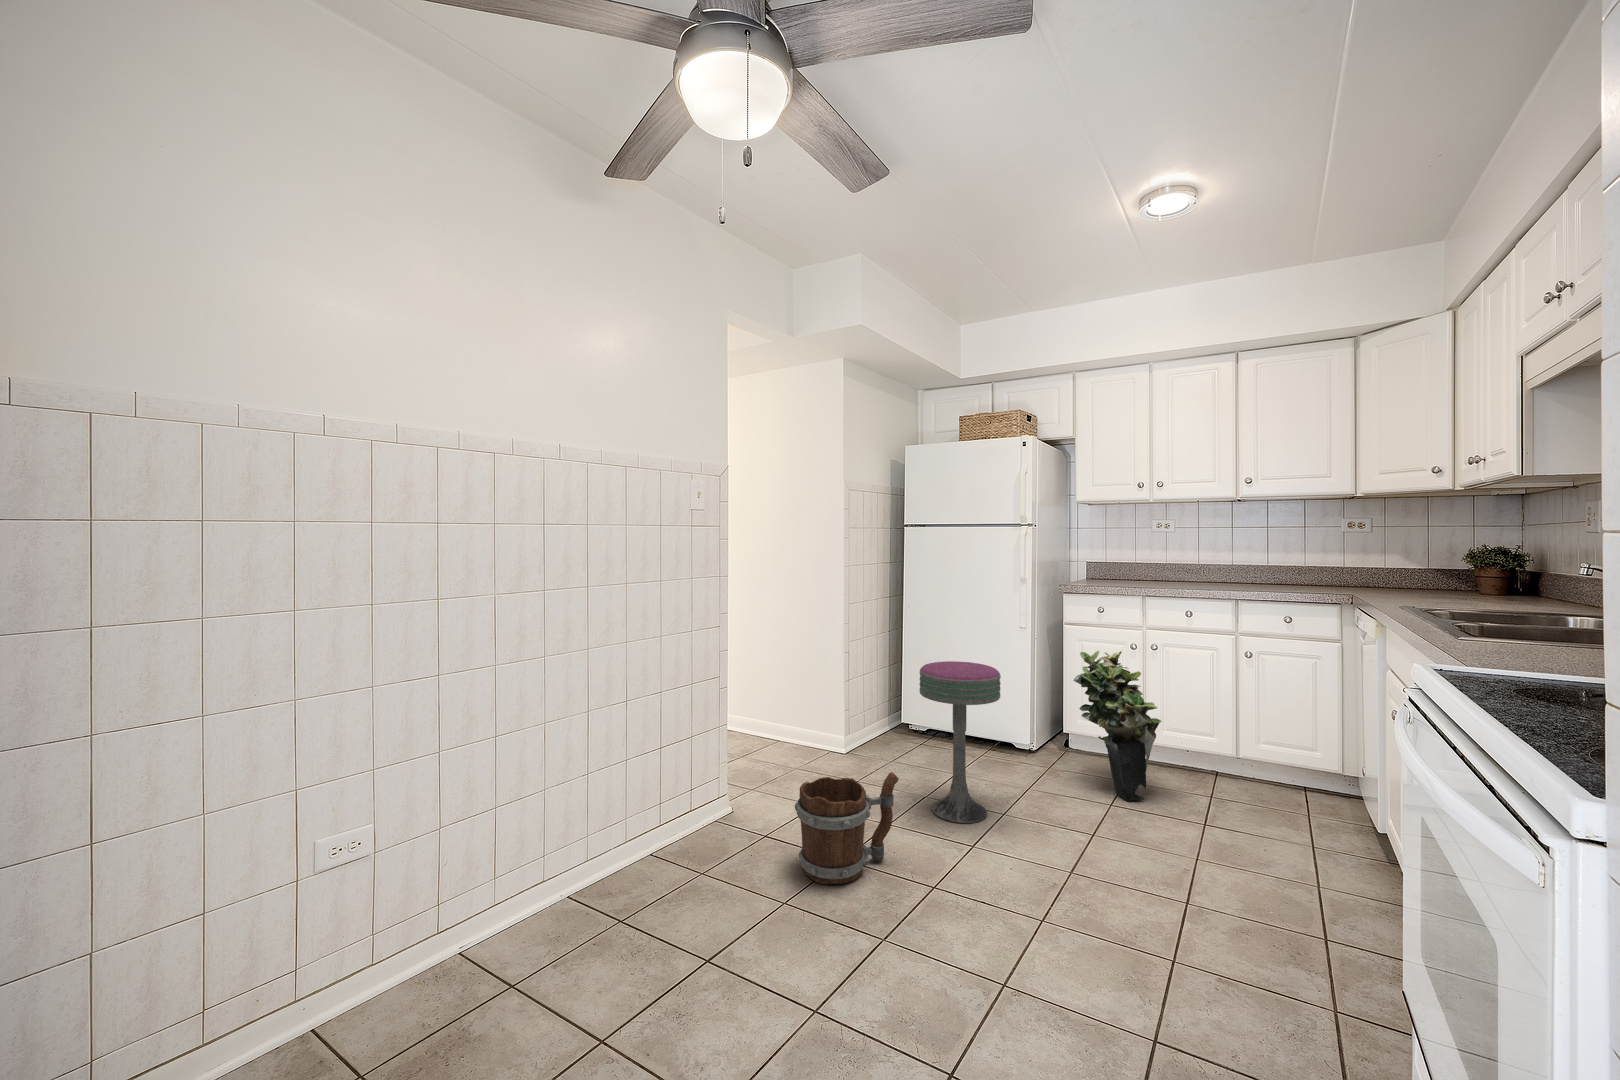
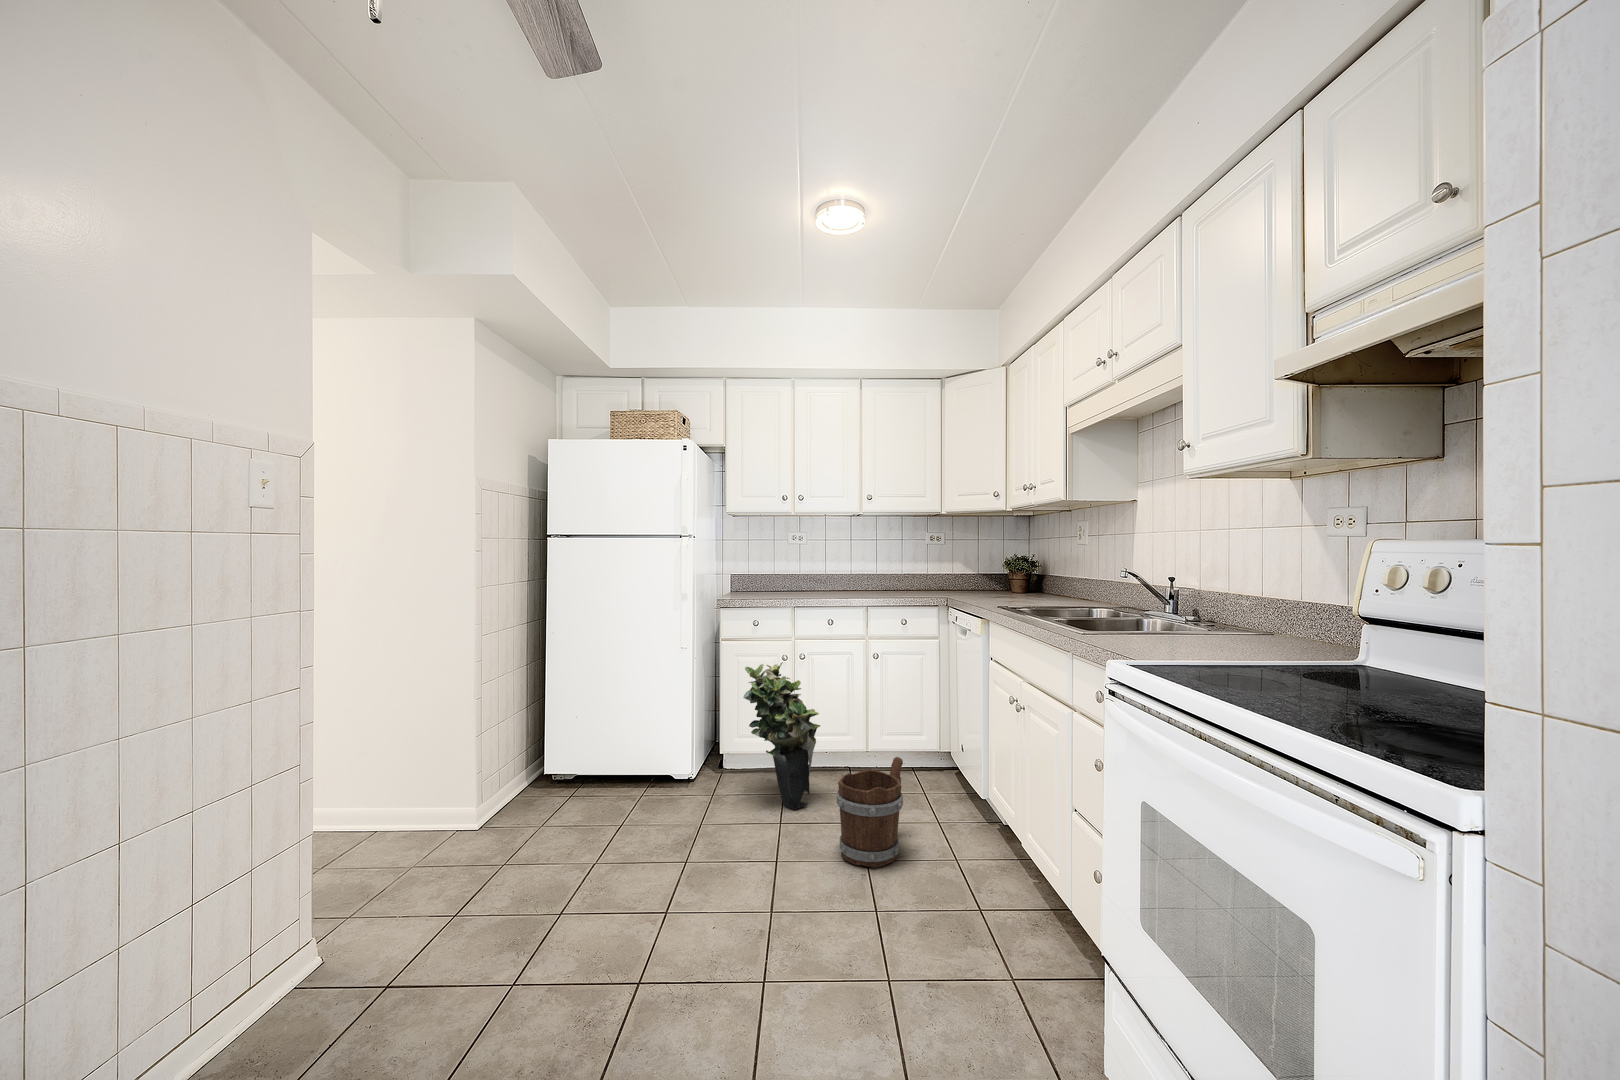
bar stool: present [919,661,1001,823] -> none [592,693,686,883]
bucket: present [795,772,899,884] -> present [837,757,903,868]

